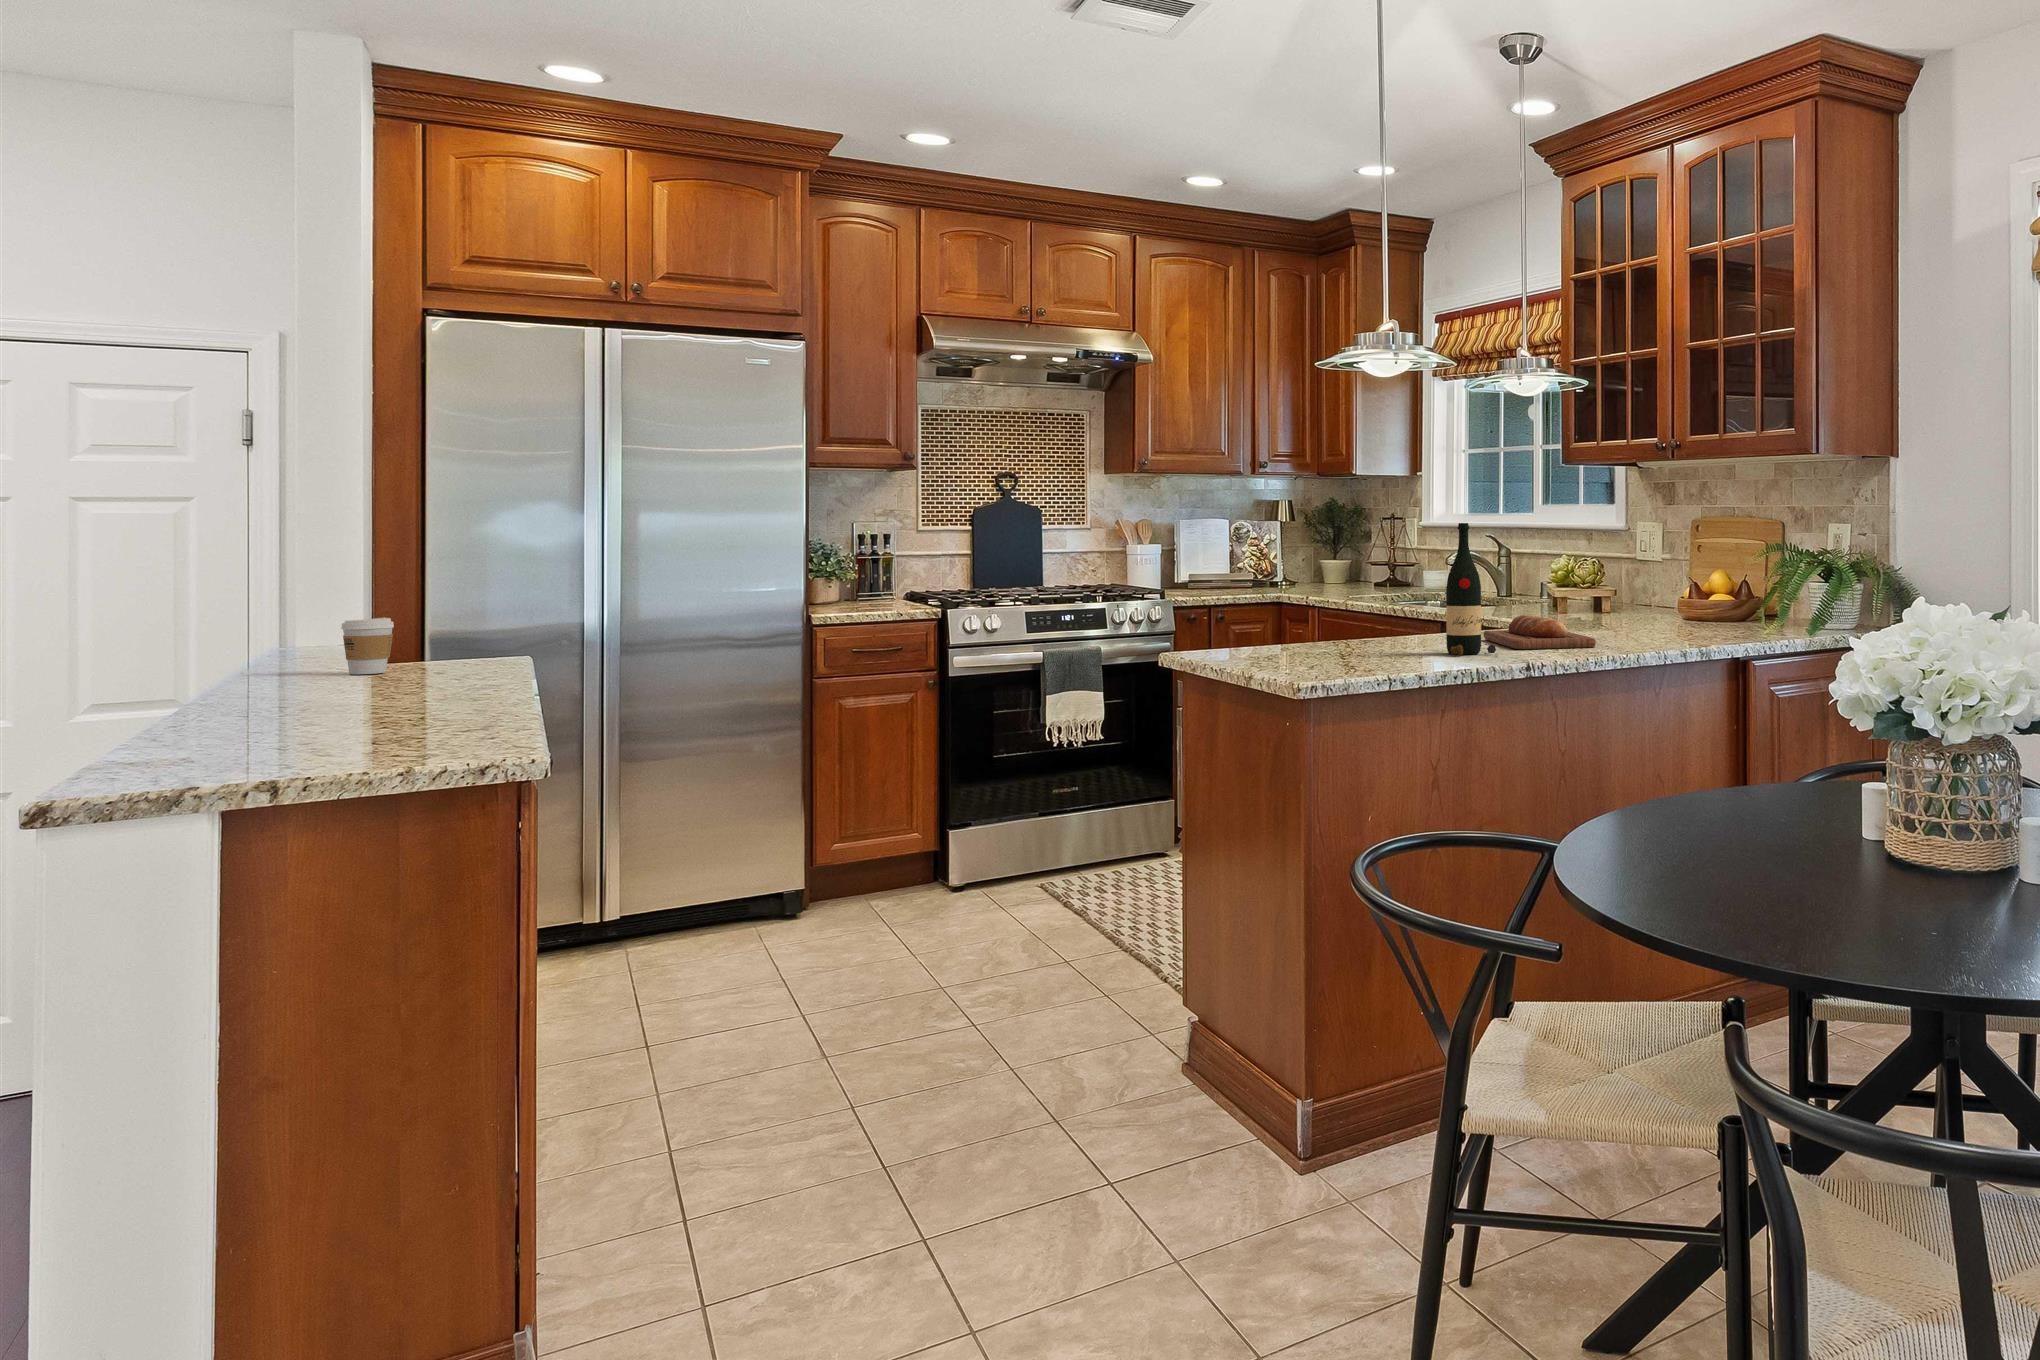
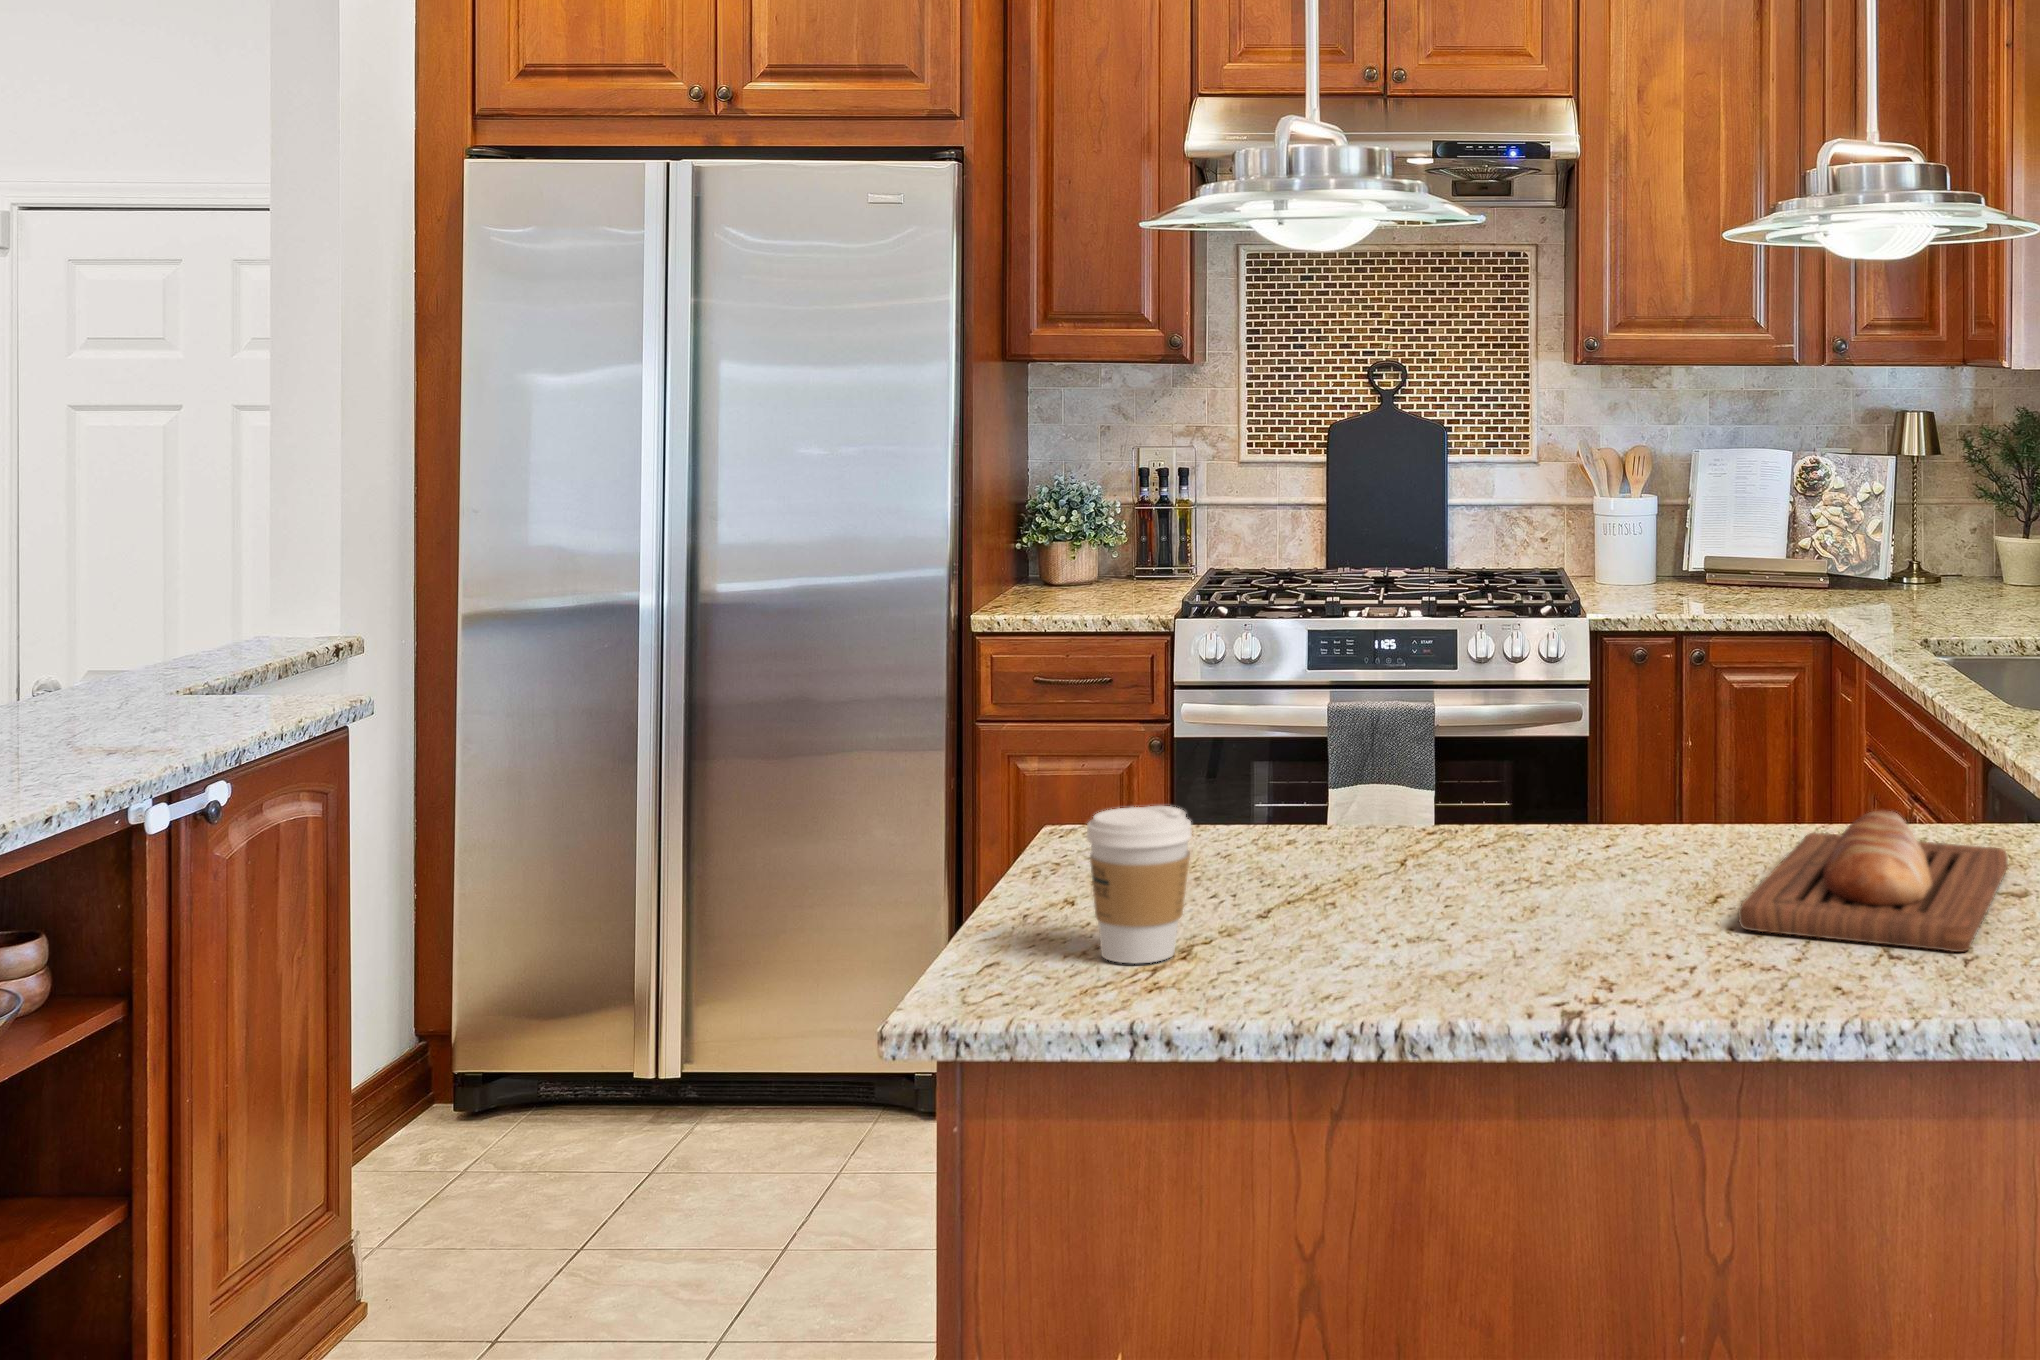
wine bottle: present [1446,523,1496,655] -> none [1505,586,1629,946]
coffee cup: present [341,617,394,674] -> present [1087,806,1192,963]

